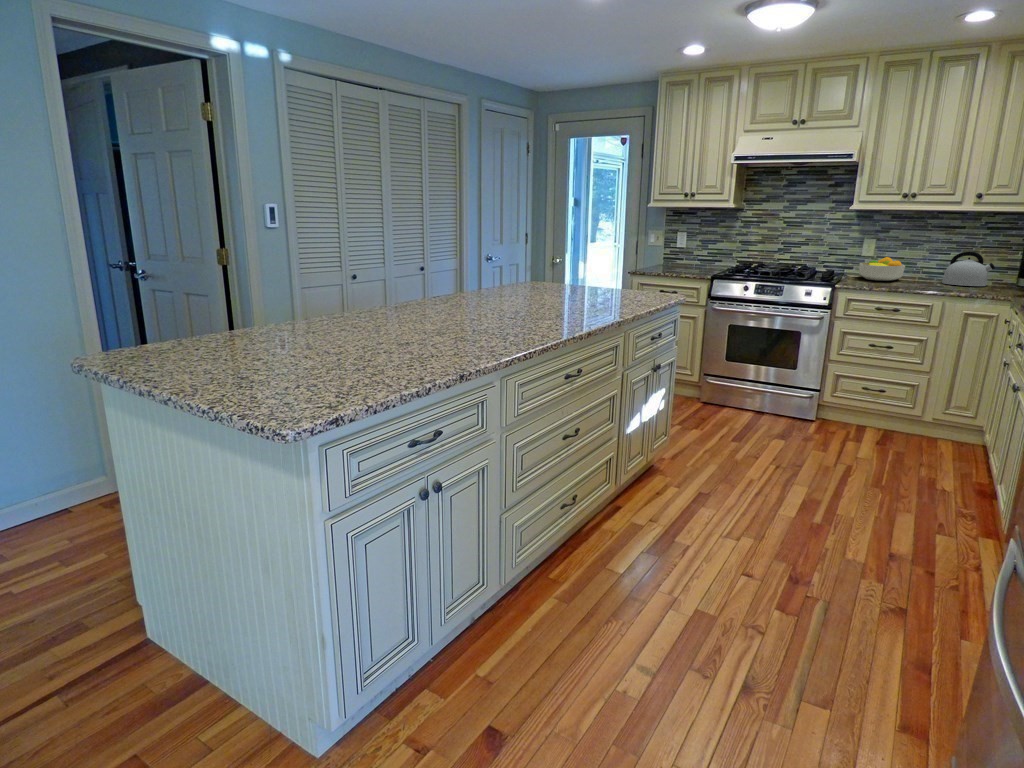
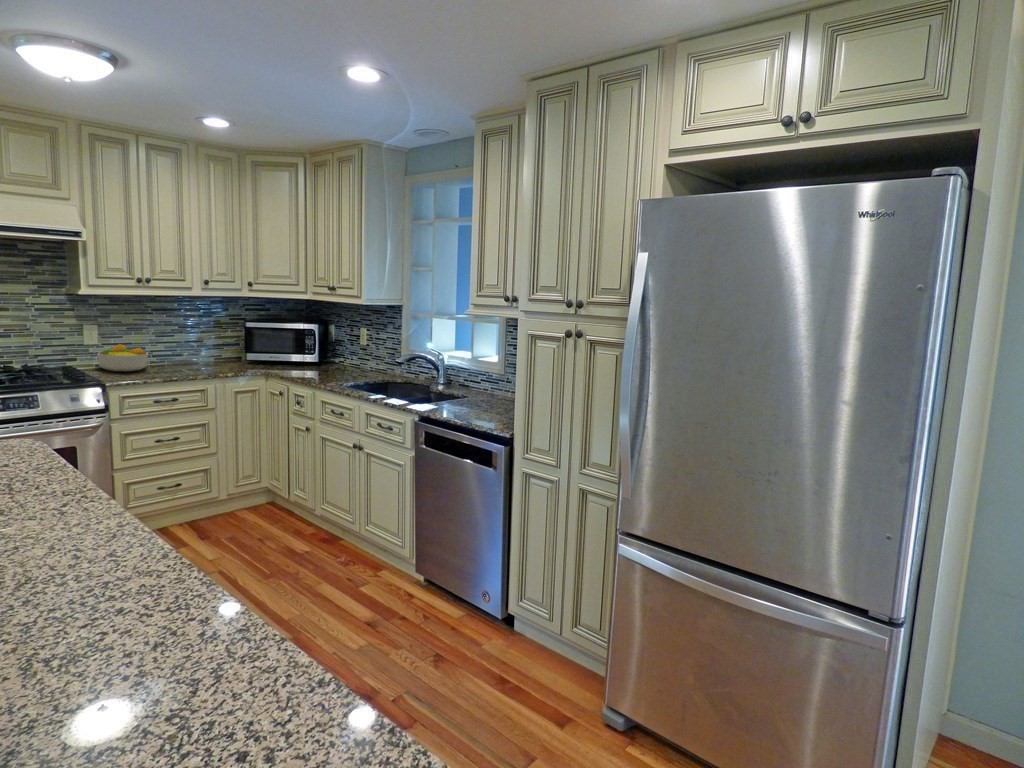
kettle: present [942,252,995,286] -> none [181,333,223,366]

